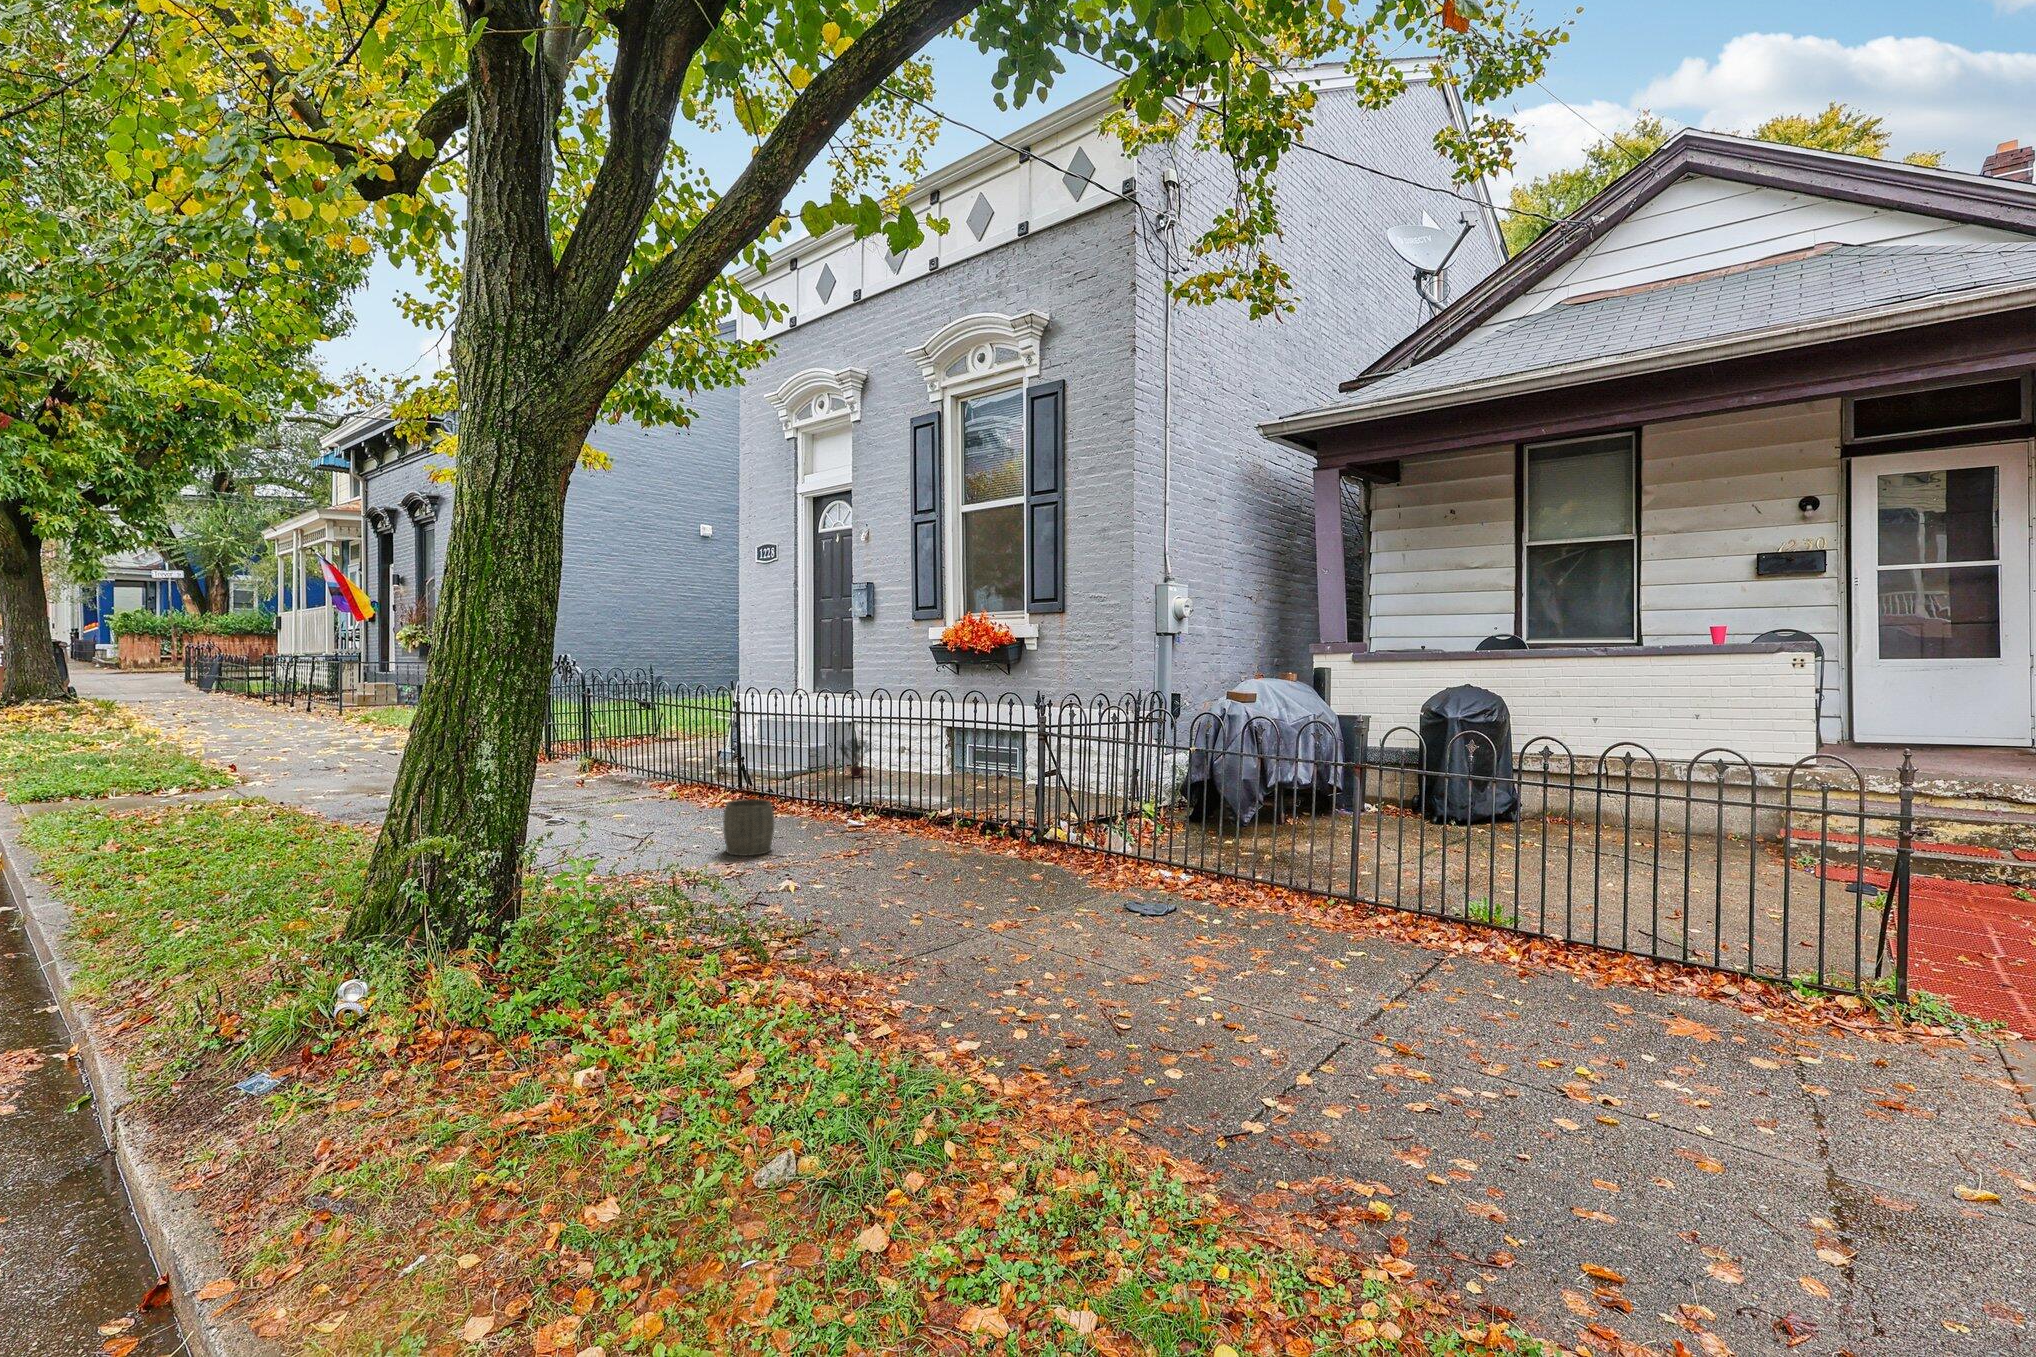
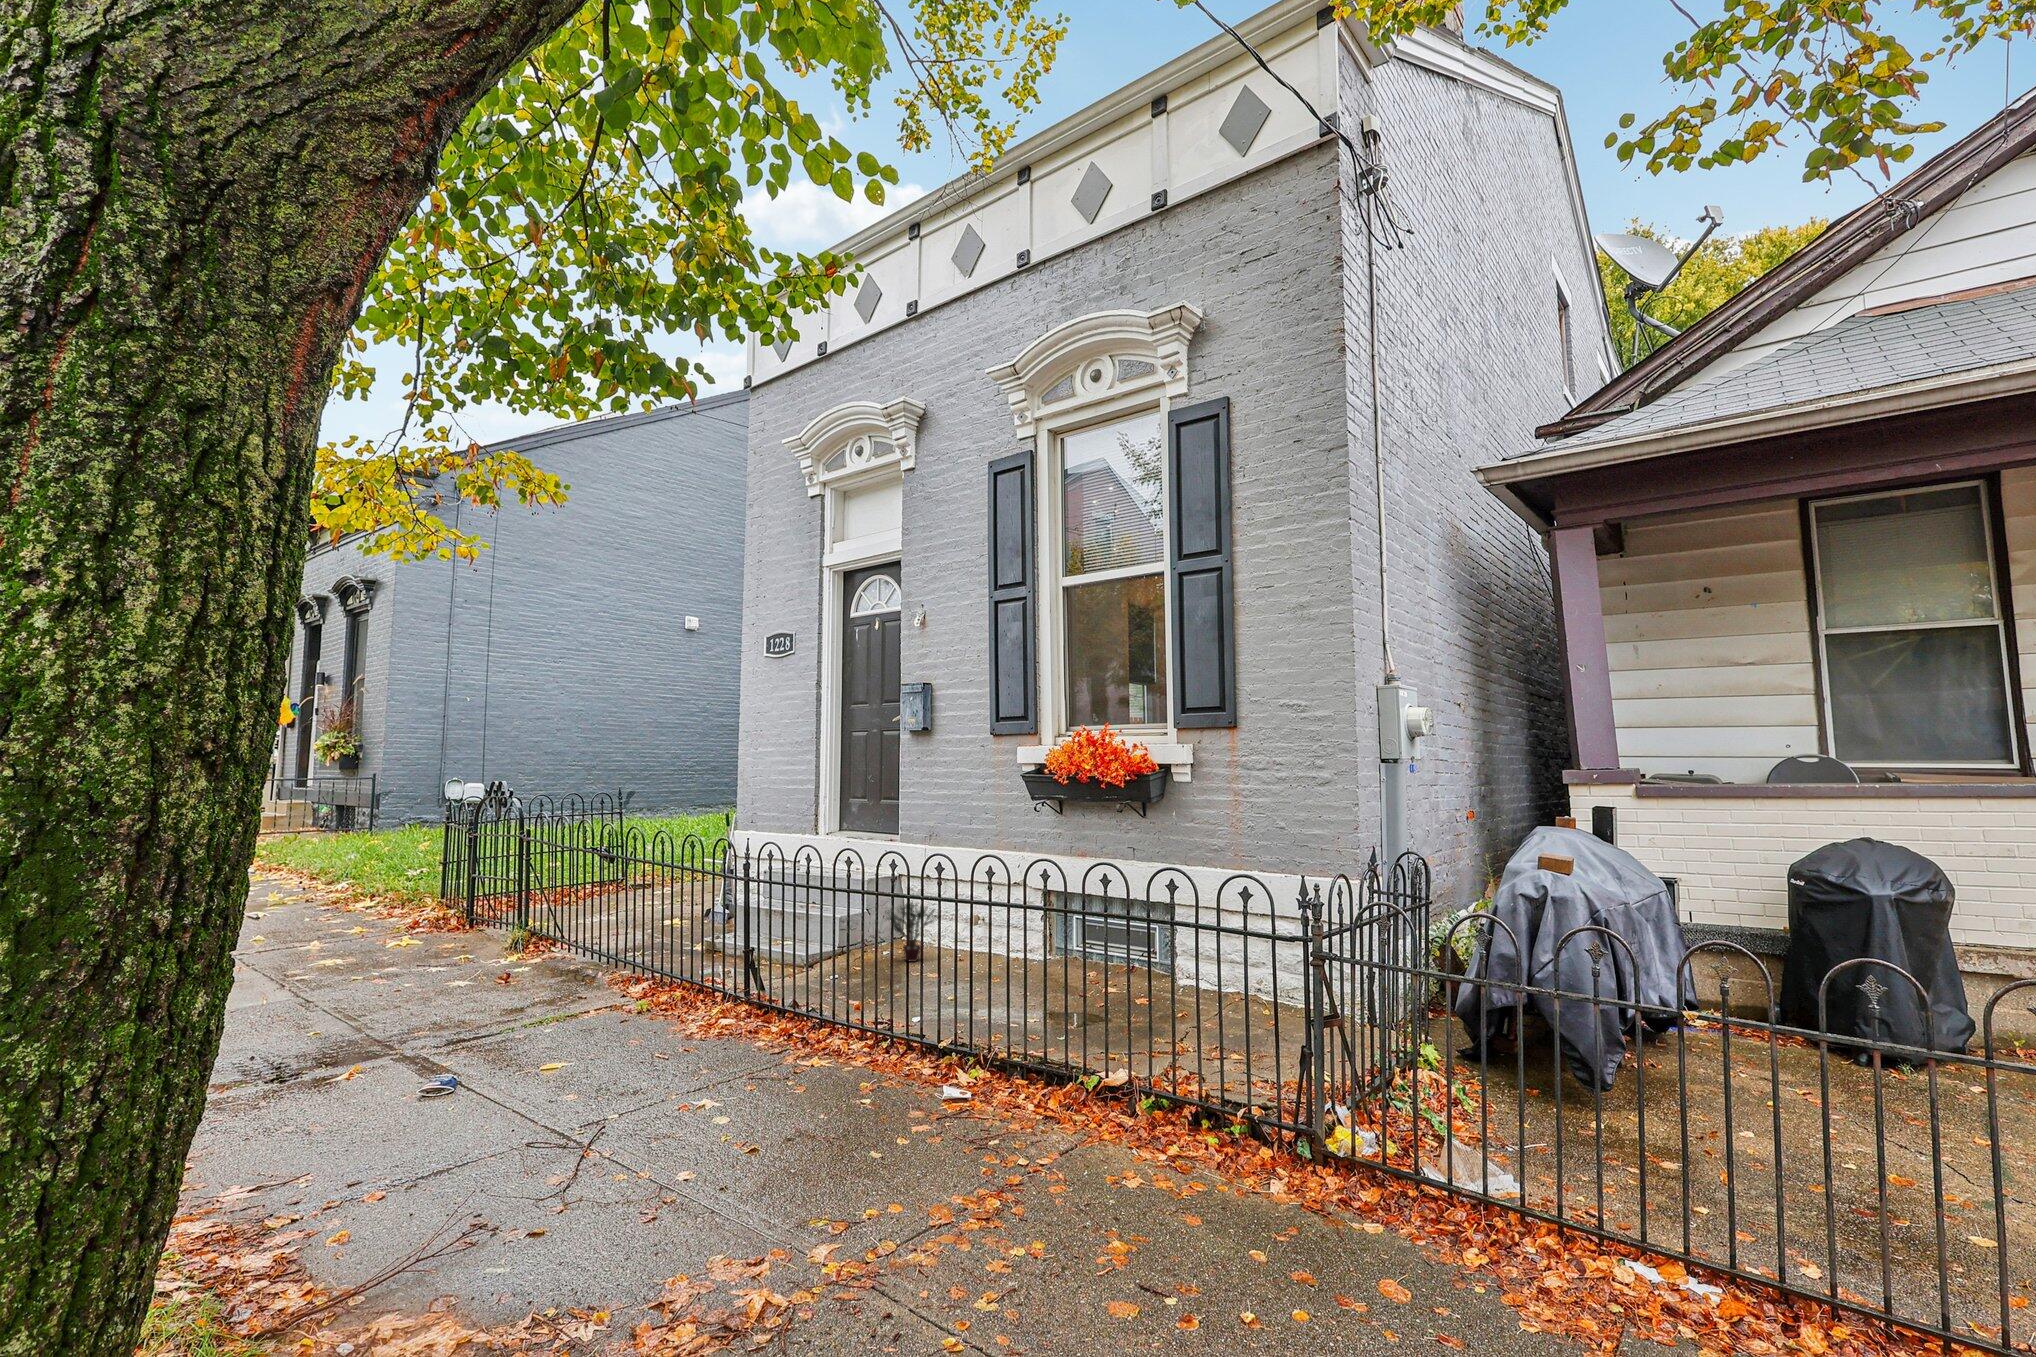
woven basket: present [723,799,774,856] -> none [741,1090,838,1225]

